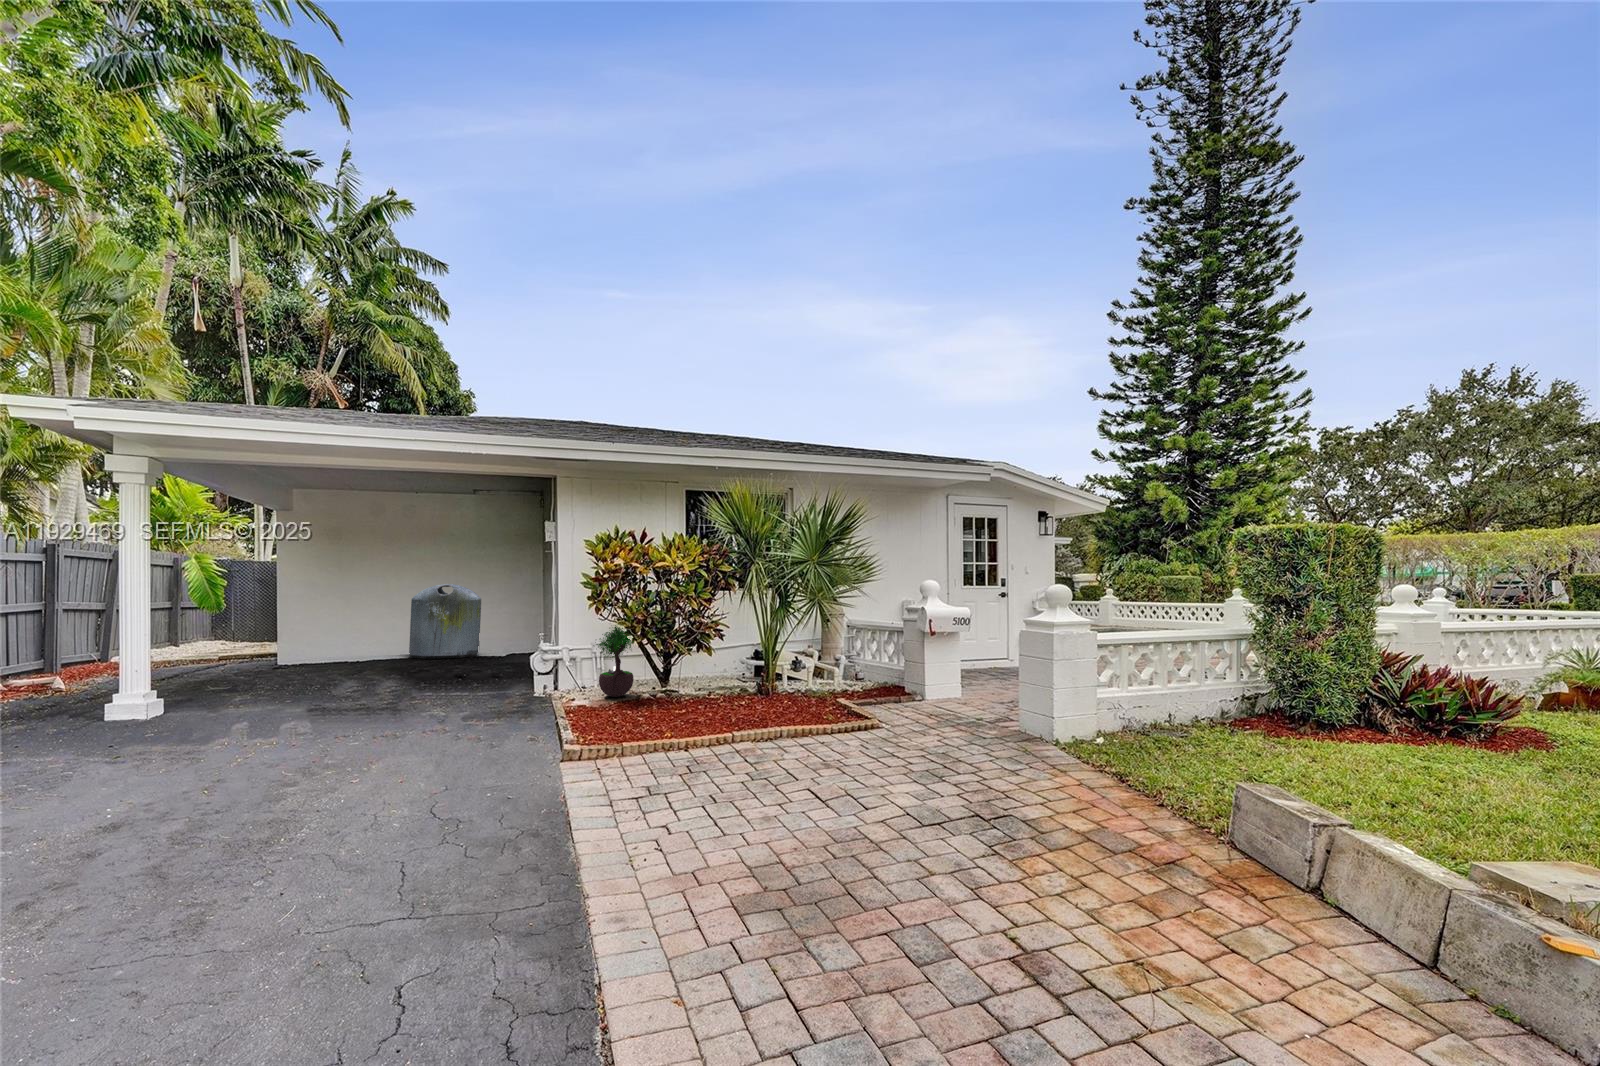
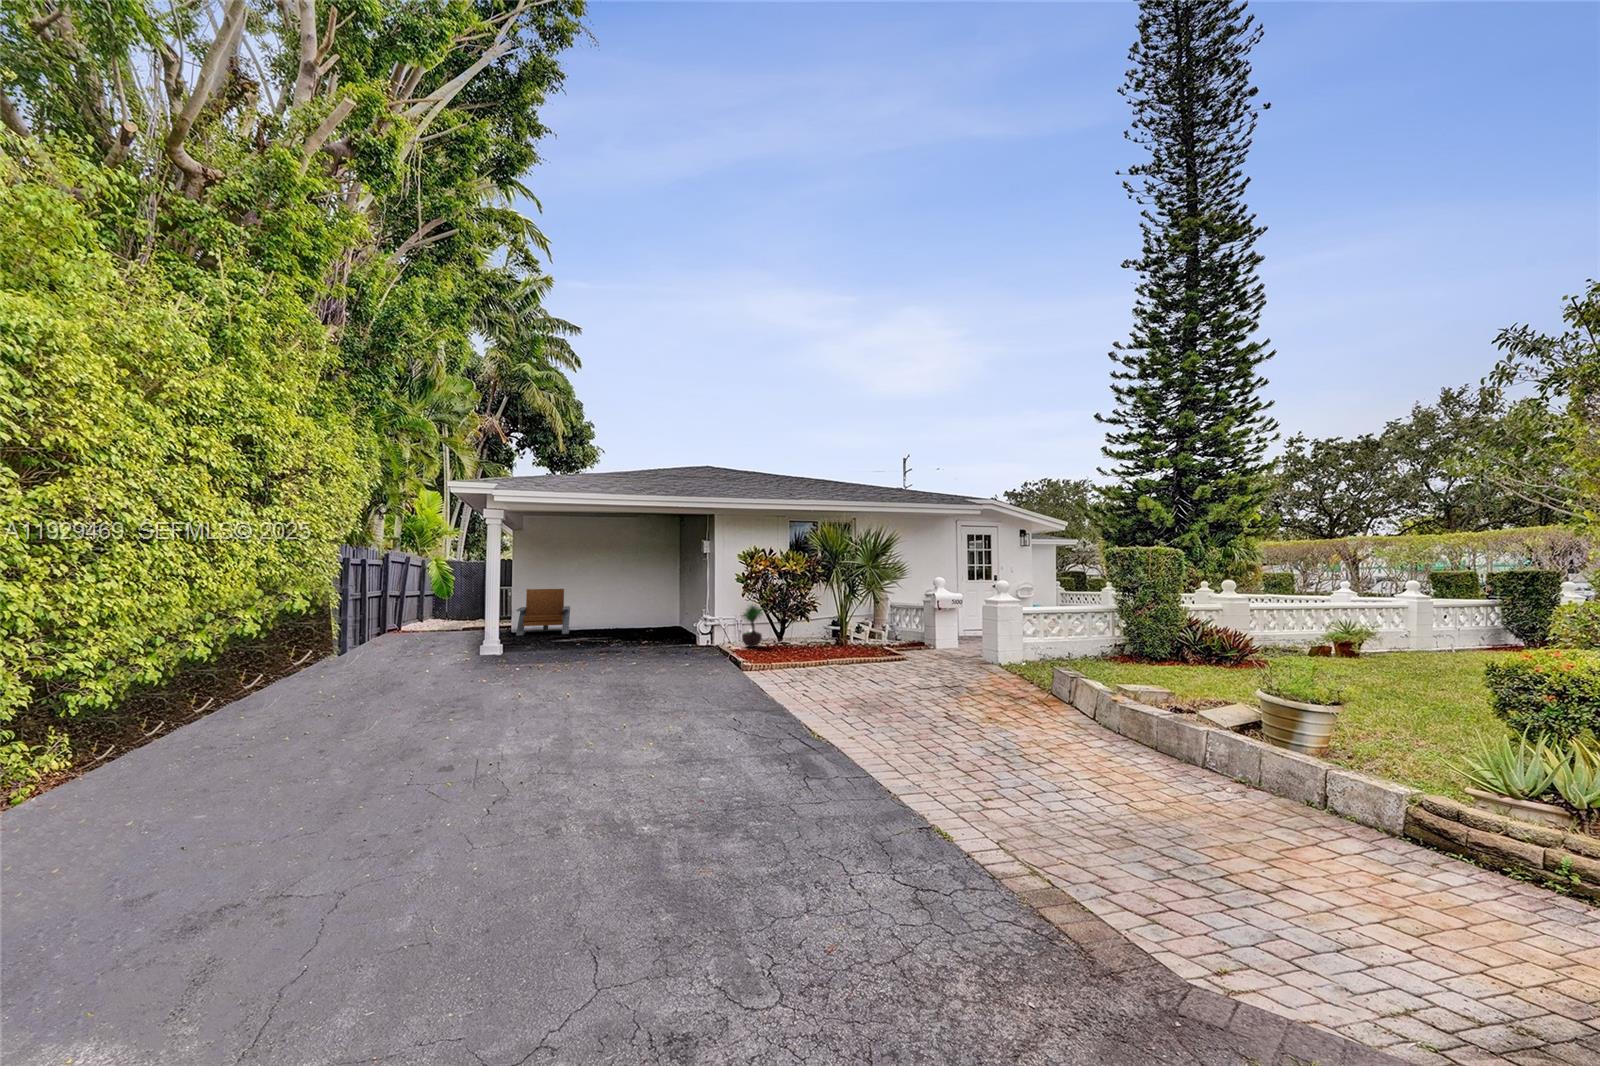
trash can: present [409,584,481,659] -> none [611,581,652,629]
lounge chair: none [224,595,341,673] -> present [516,589,570,636]

